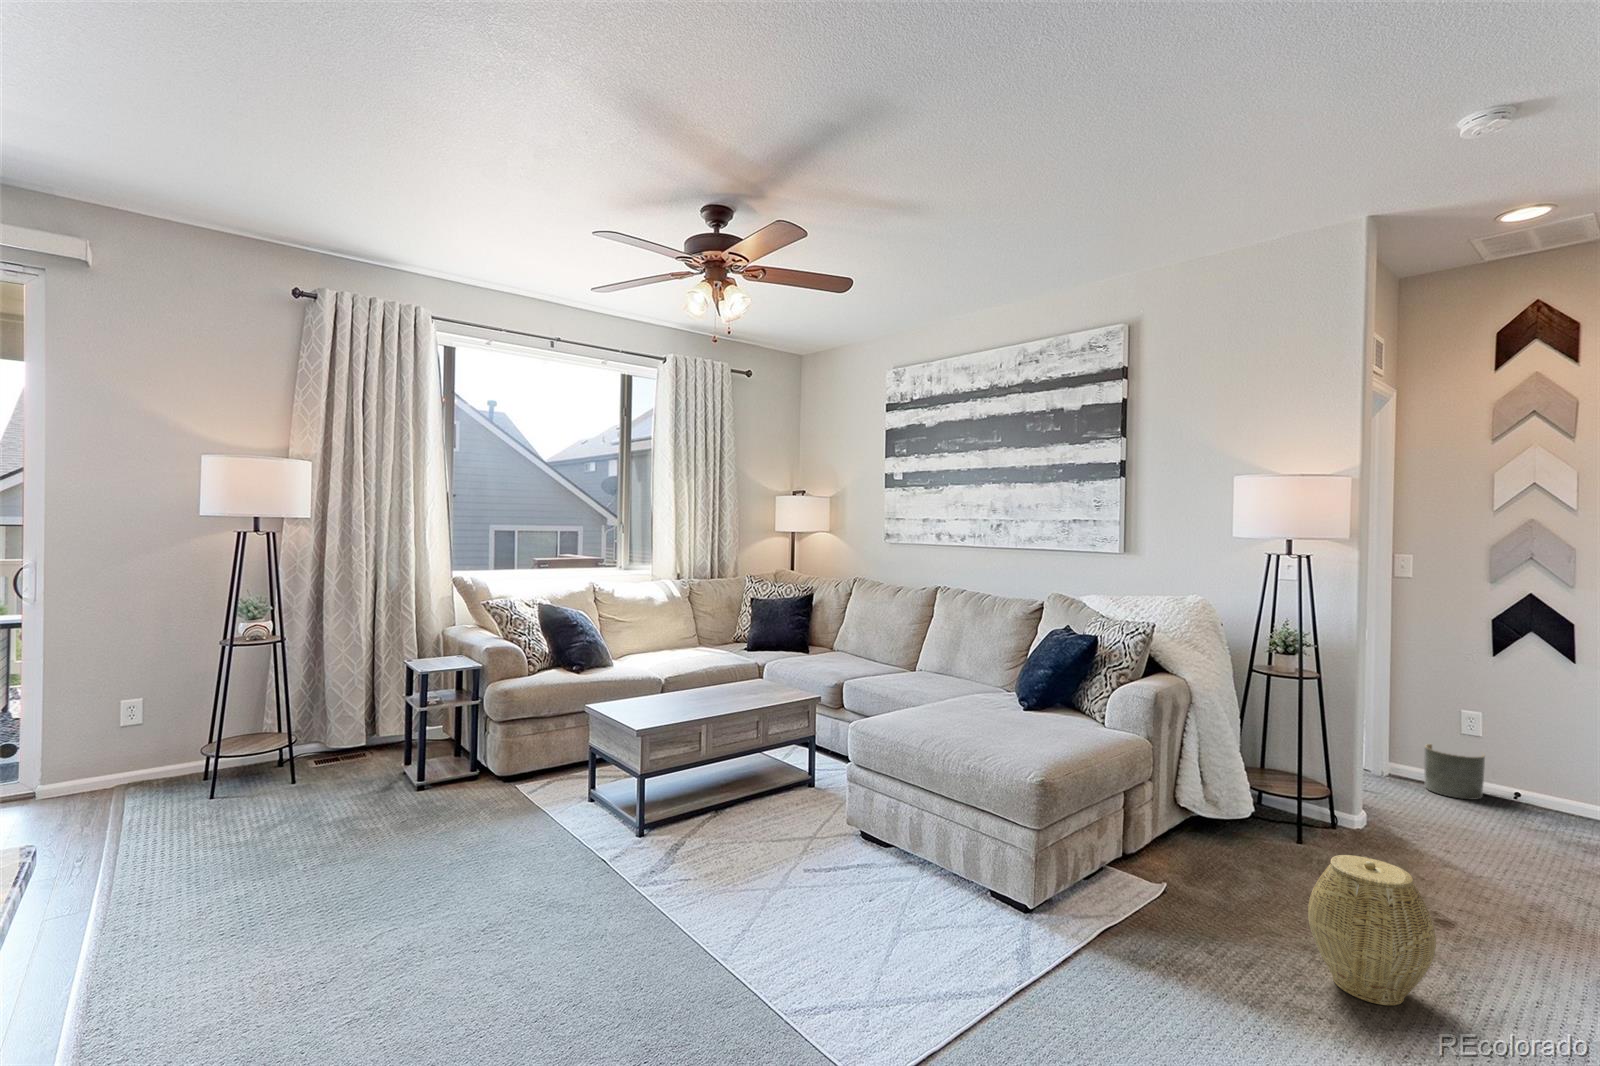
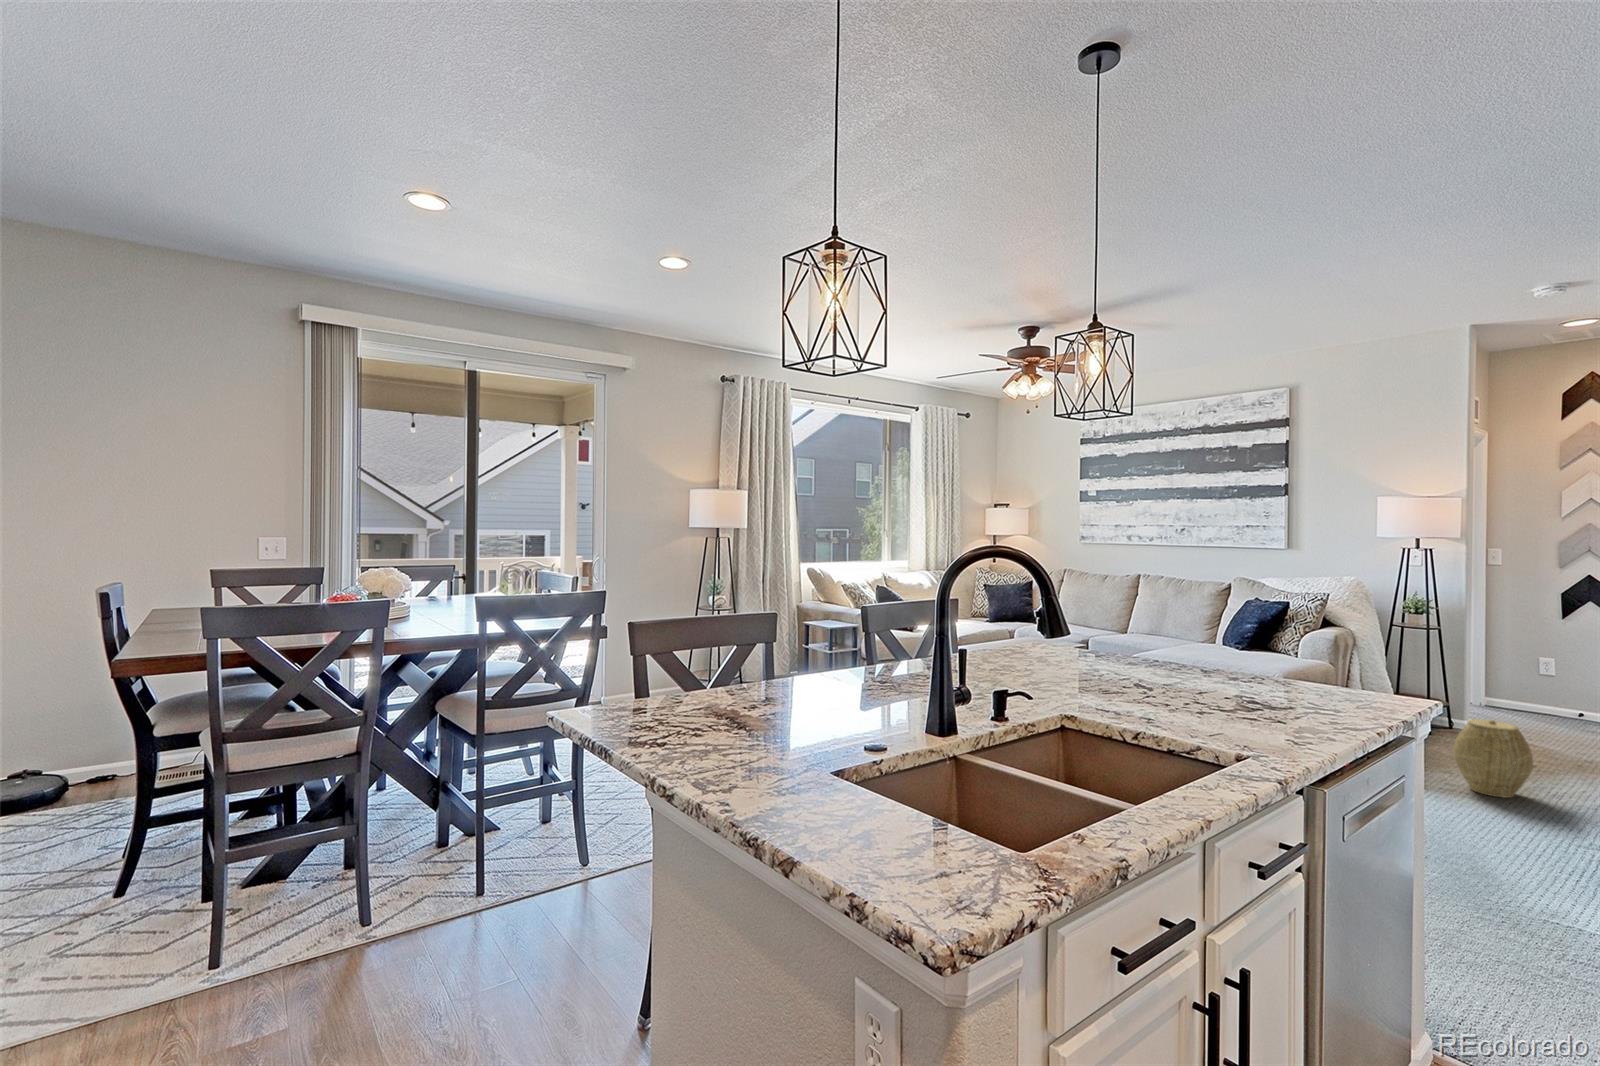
planter: present [1424,744,1485,800] -> none [1512,682,1557,718]

